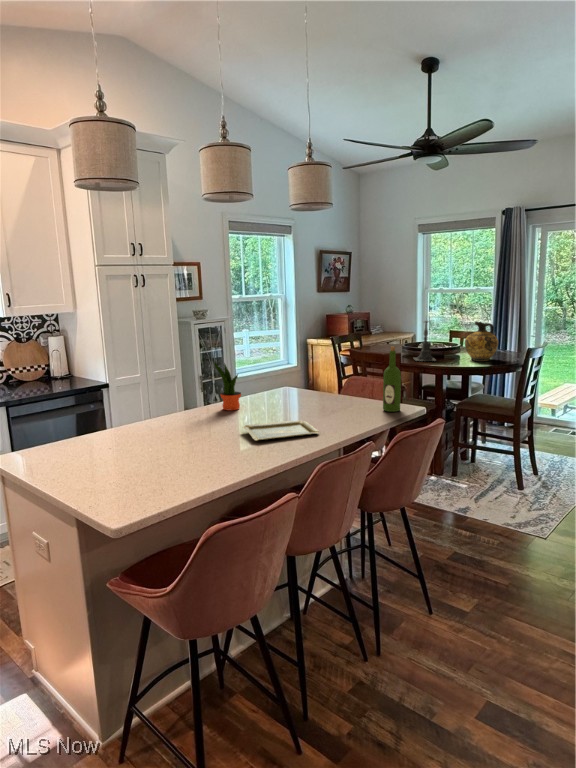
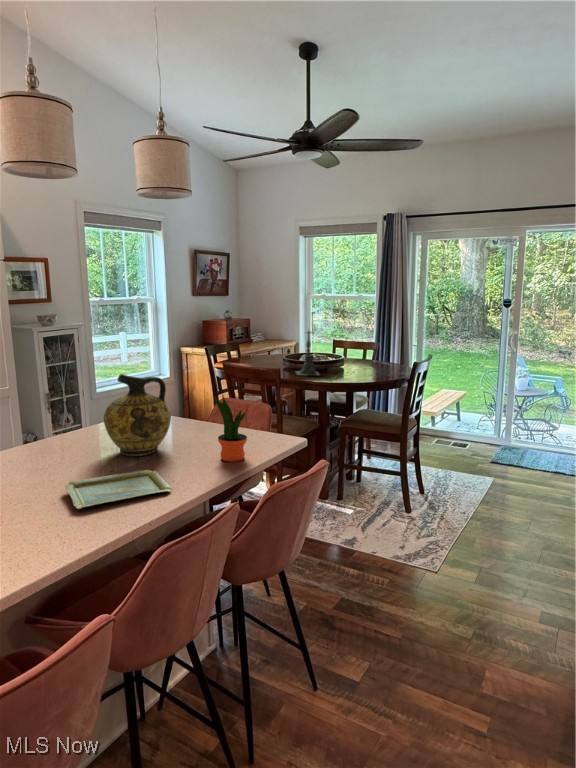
ceramic jug: present [465,322,498,361] -> present [104,374,171,456]
wine bottle: present [383,346,401,412] -> none [257,370,278,450]
potted plant: present [214,363,241,410] -> present [214,395,247,462]

